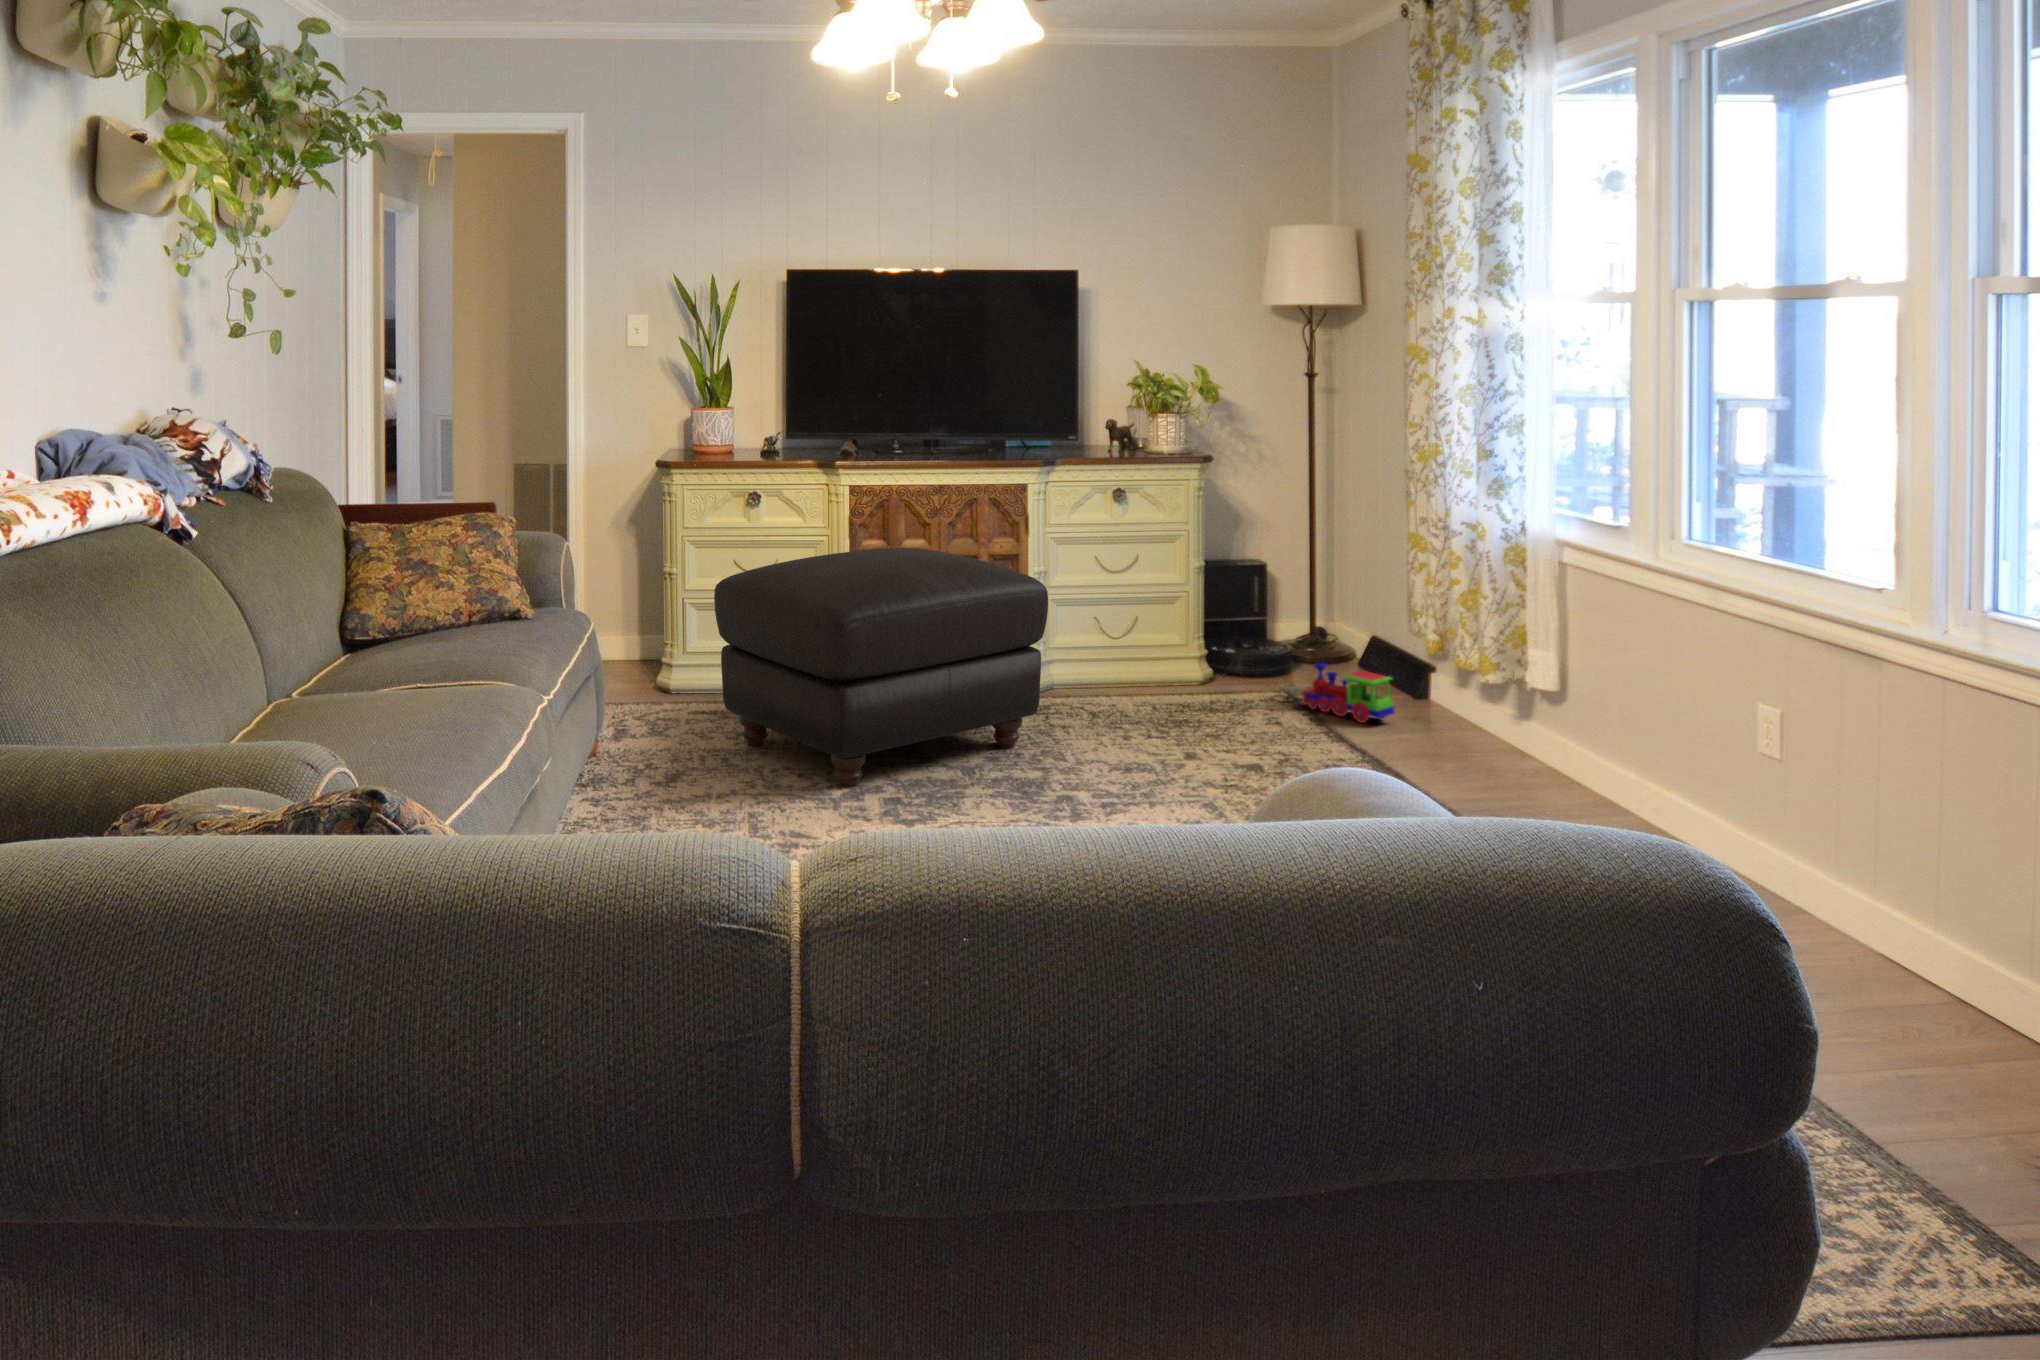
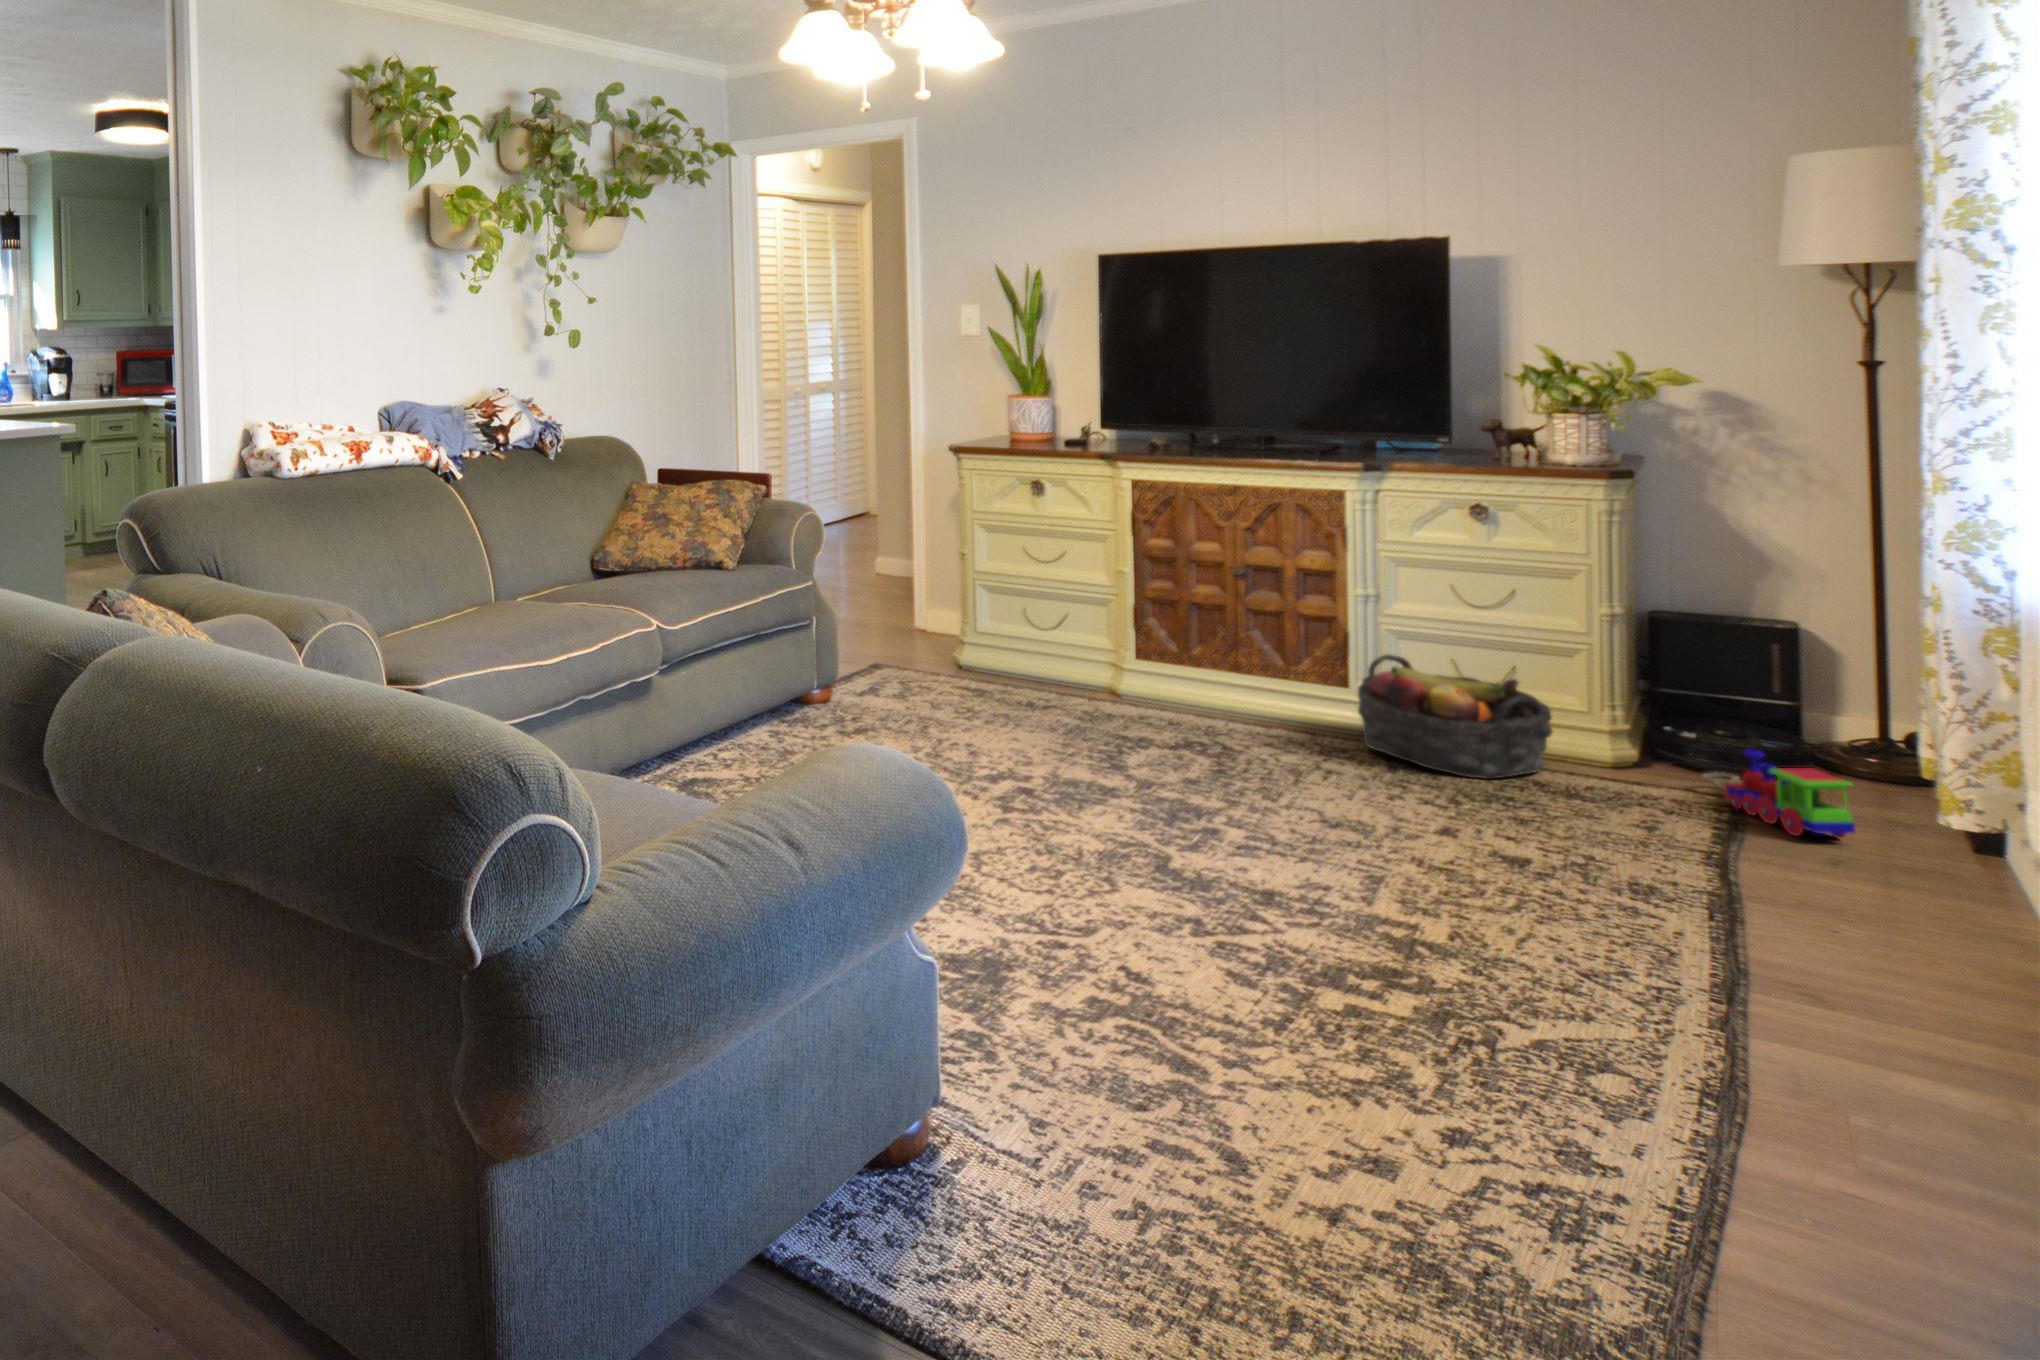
ottoman: present [714,548,1048,787] -> none [935,545,1281,770]
basket: none [1054,624,1194,719] -> present [1358,654,1553,779]

